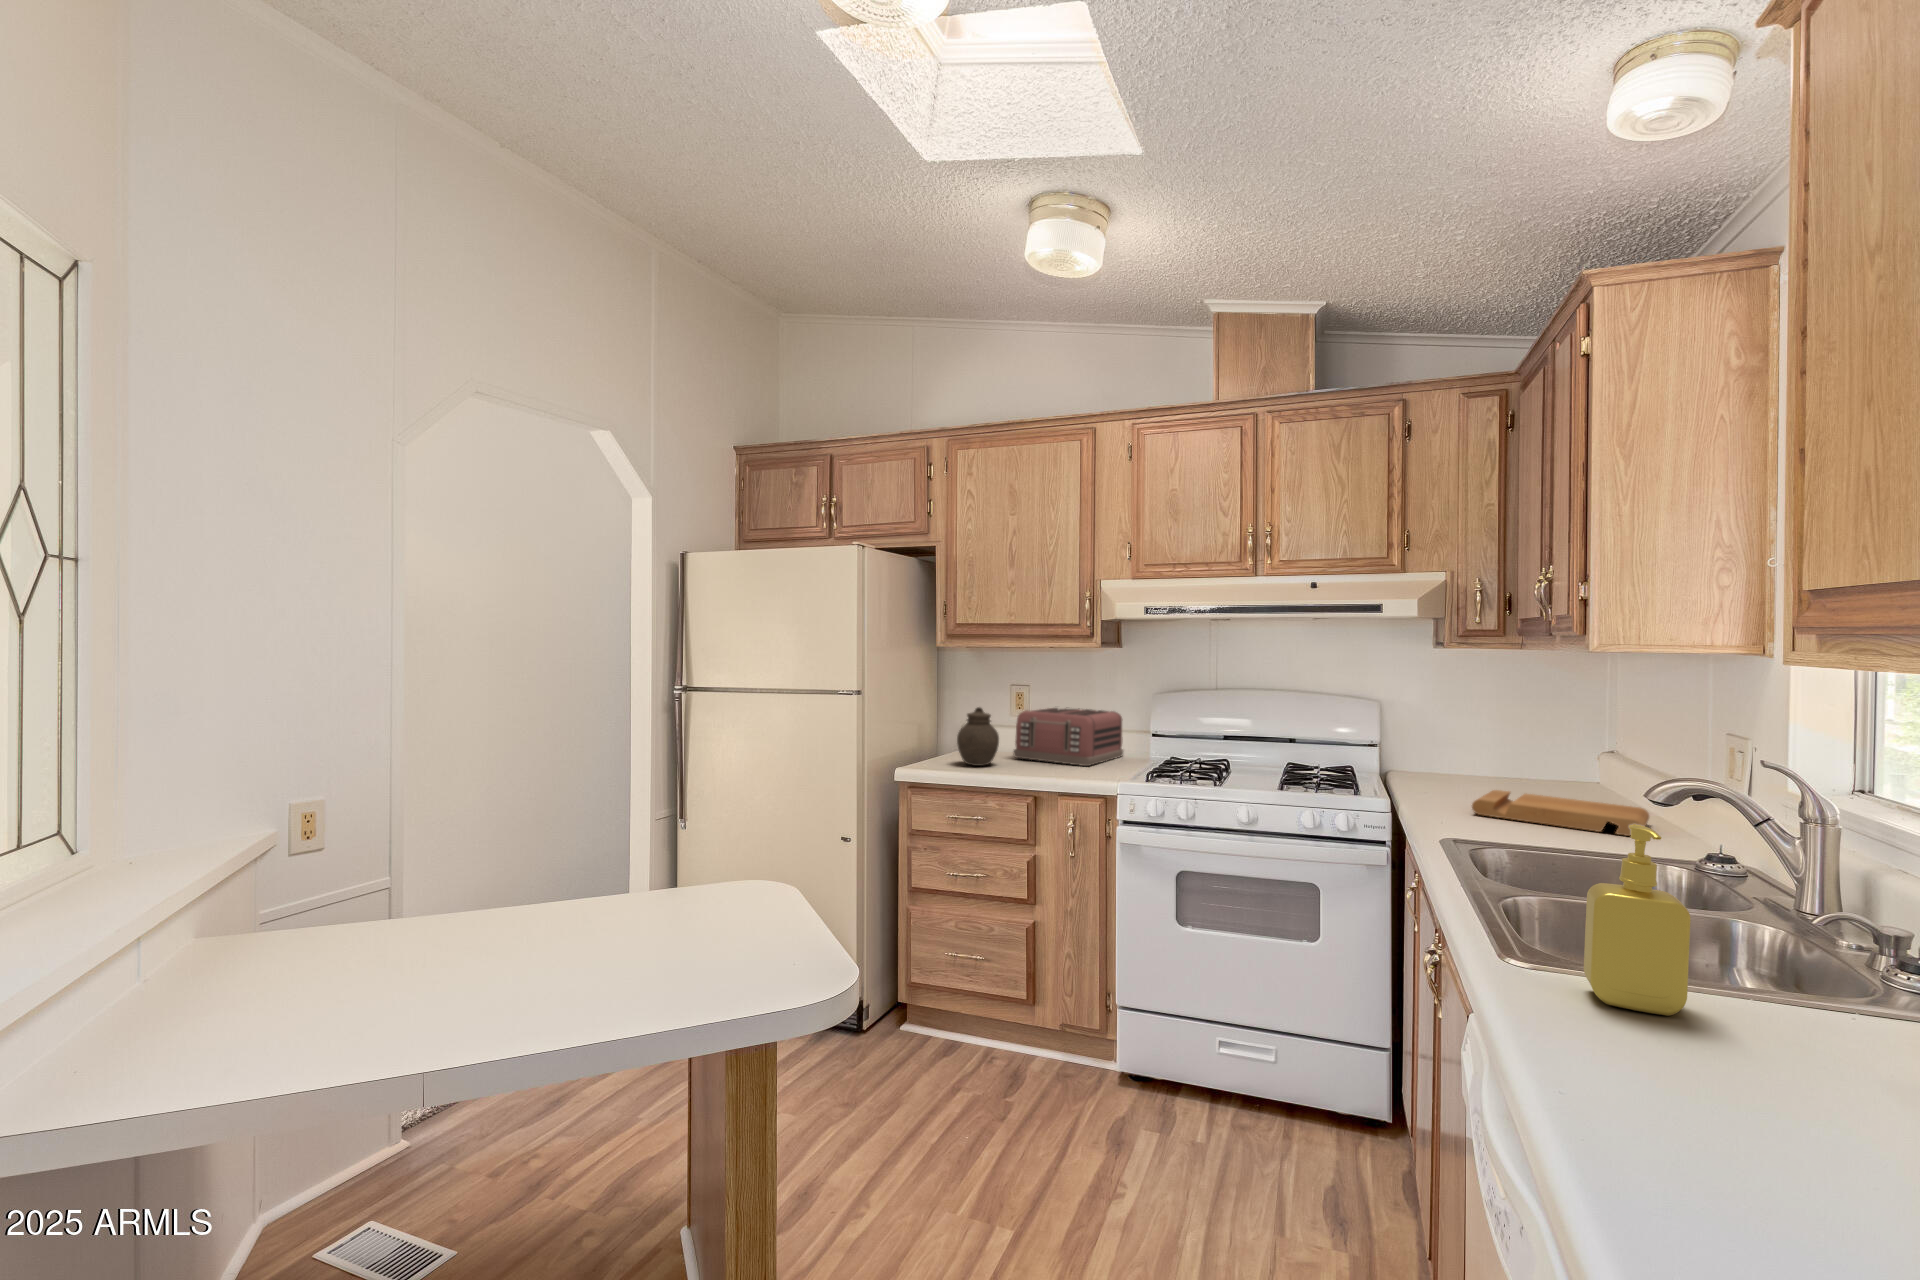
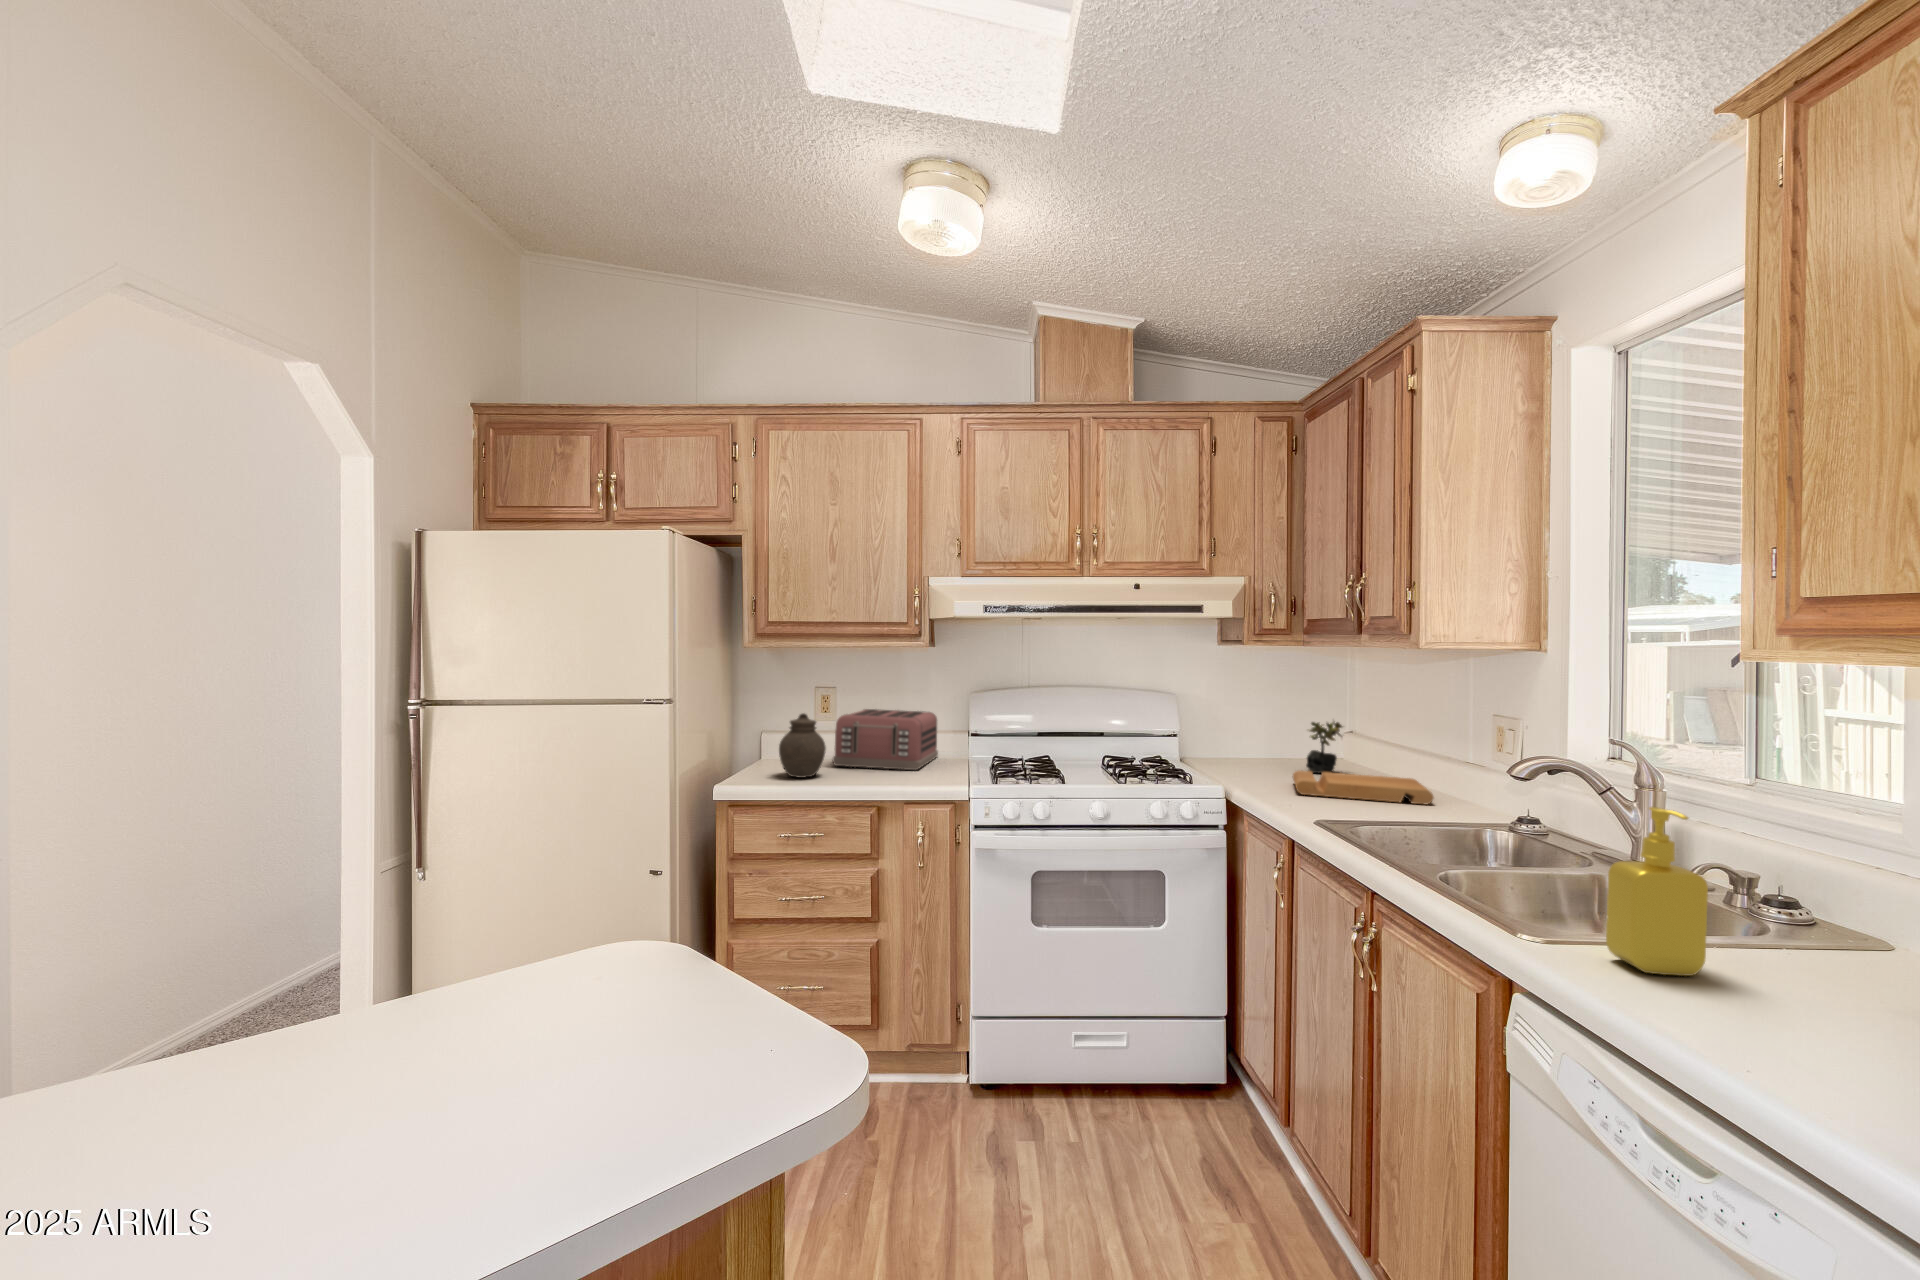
succulent plant: none [1528,735,1581,797] -> present [1306,722,1343,773]

